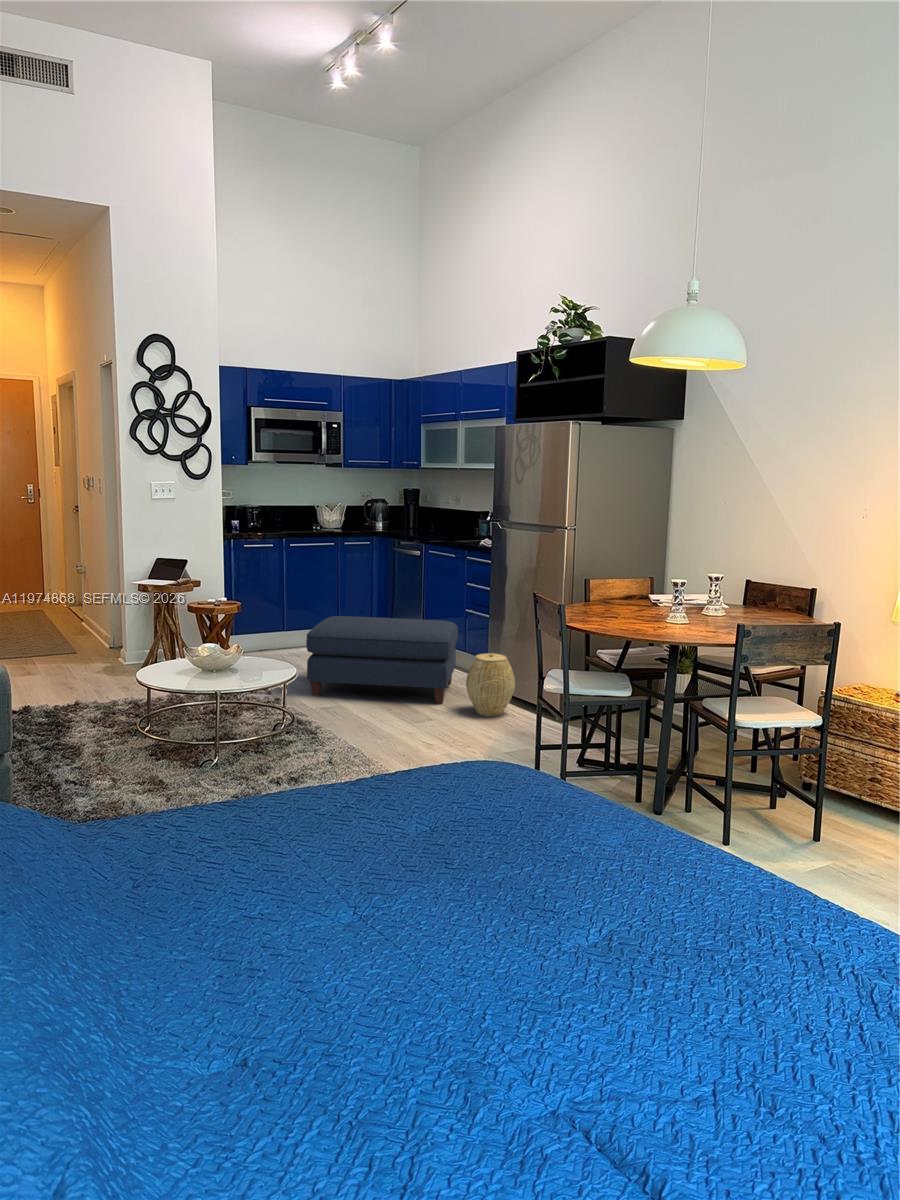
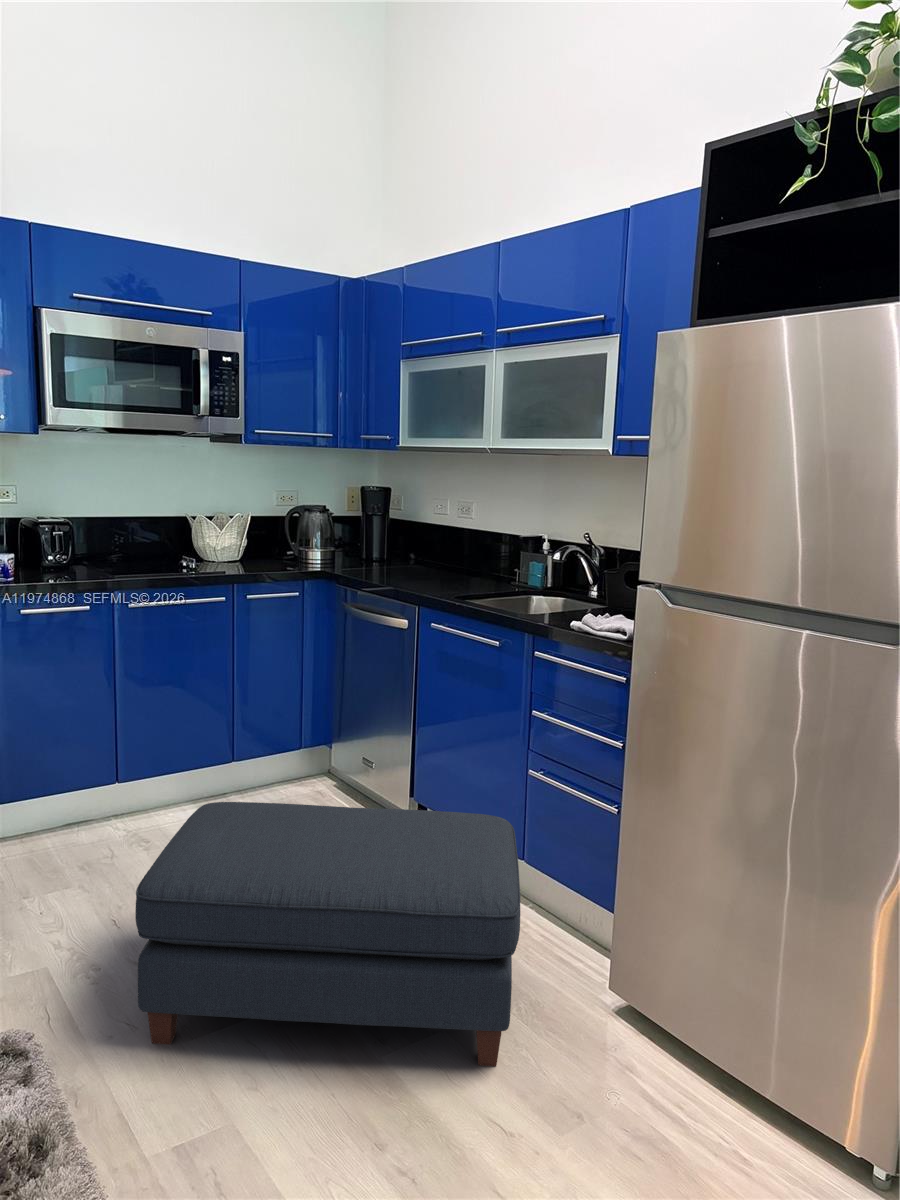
woven basket: present [466,653,515,716] -> none [571,946,705,1134]

